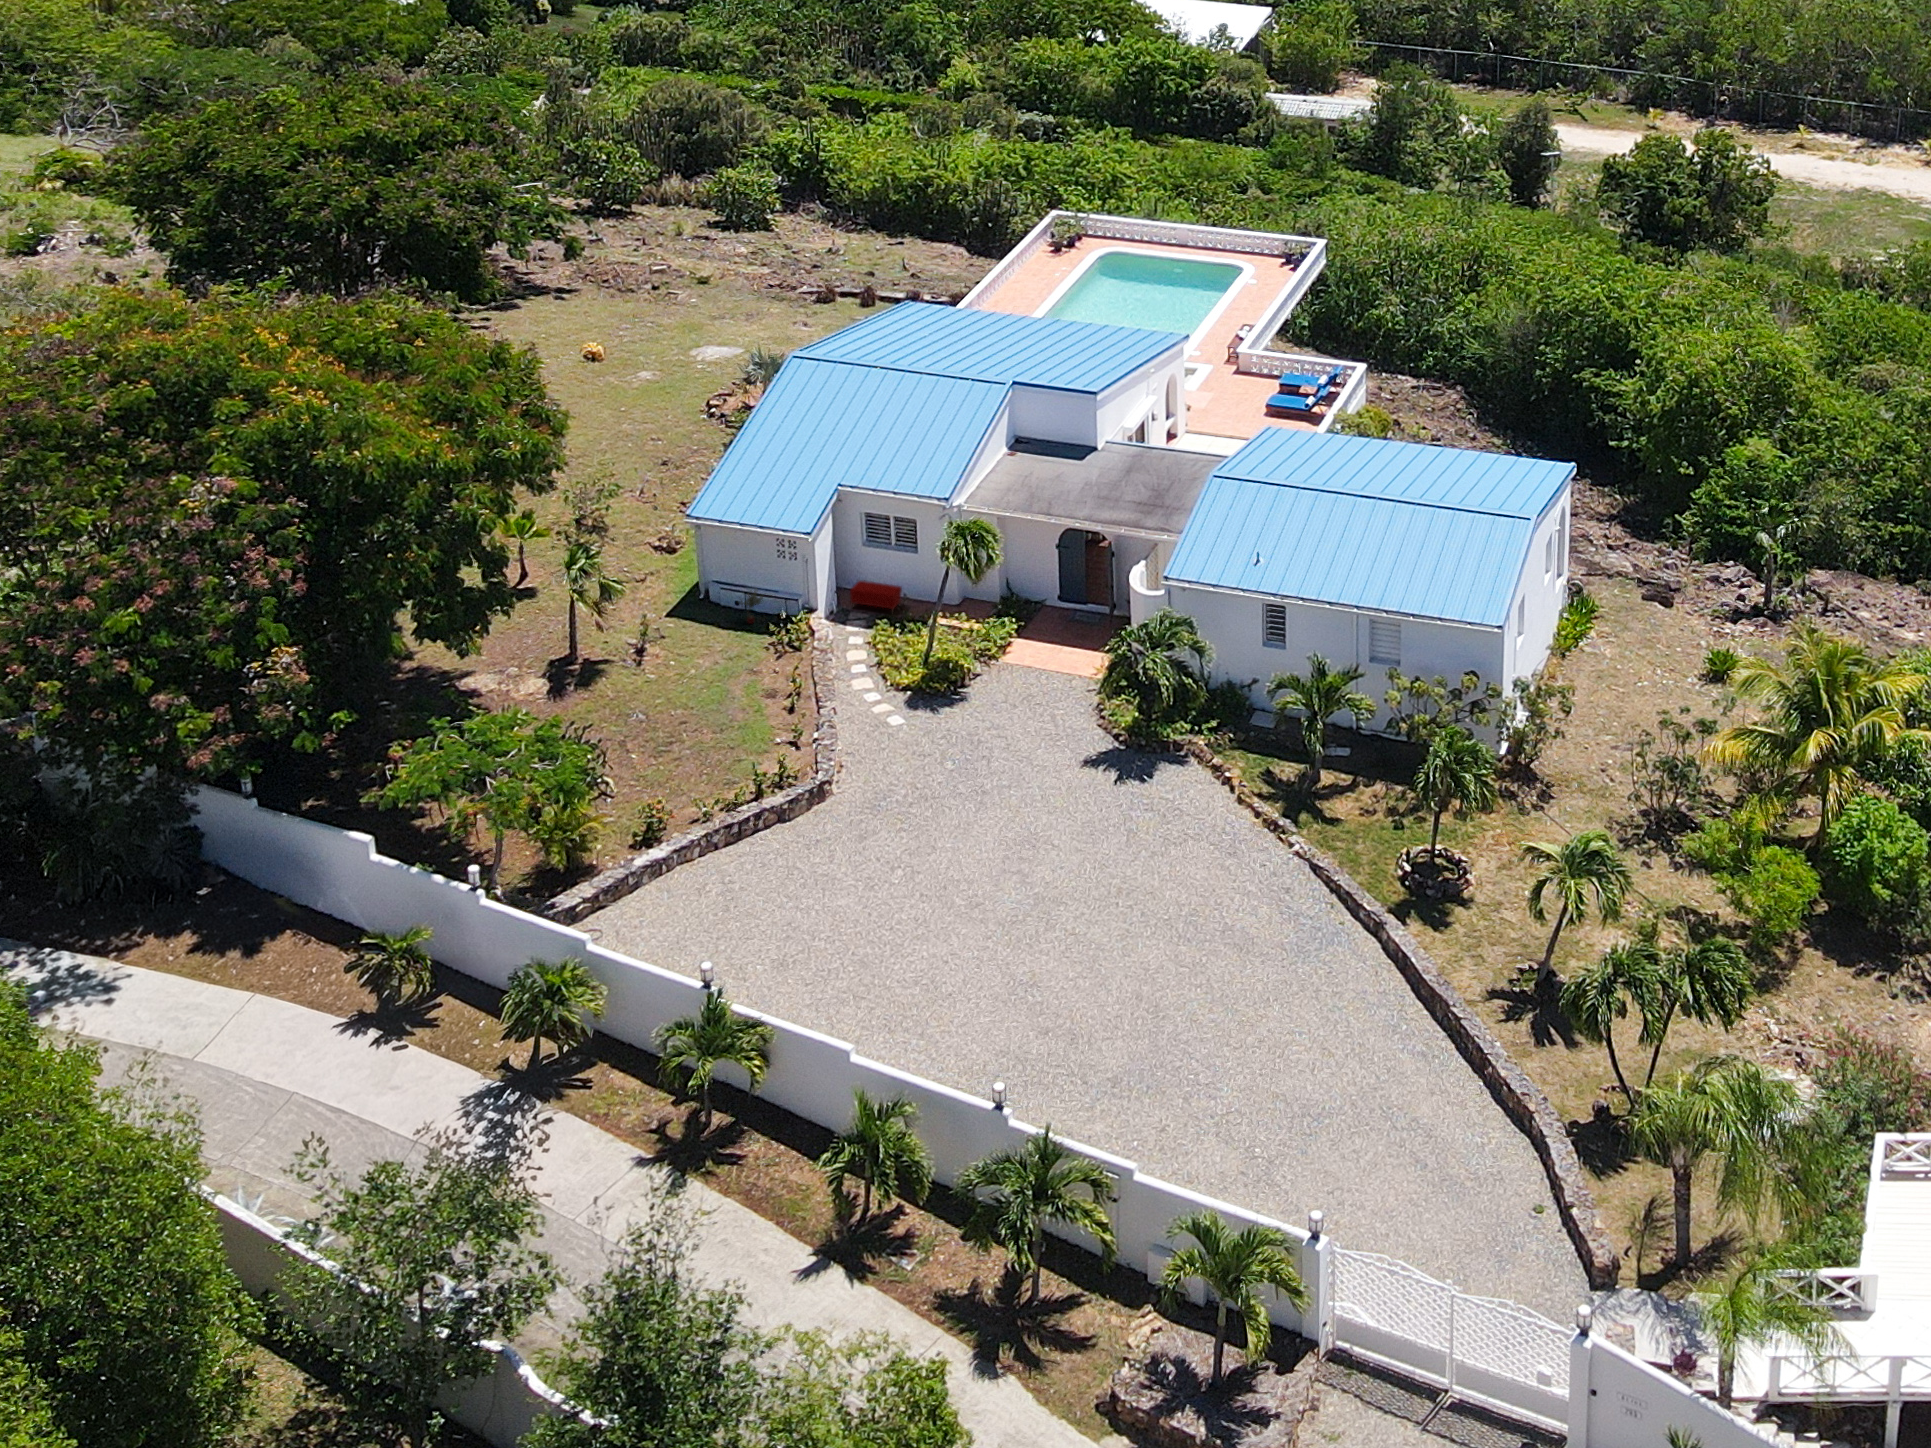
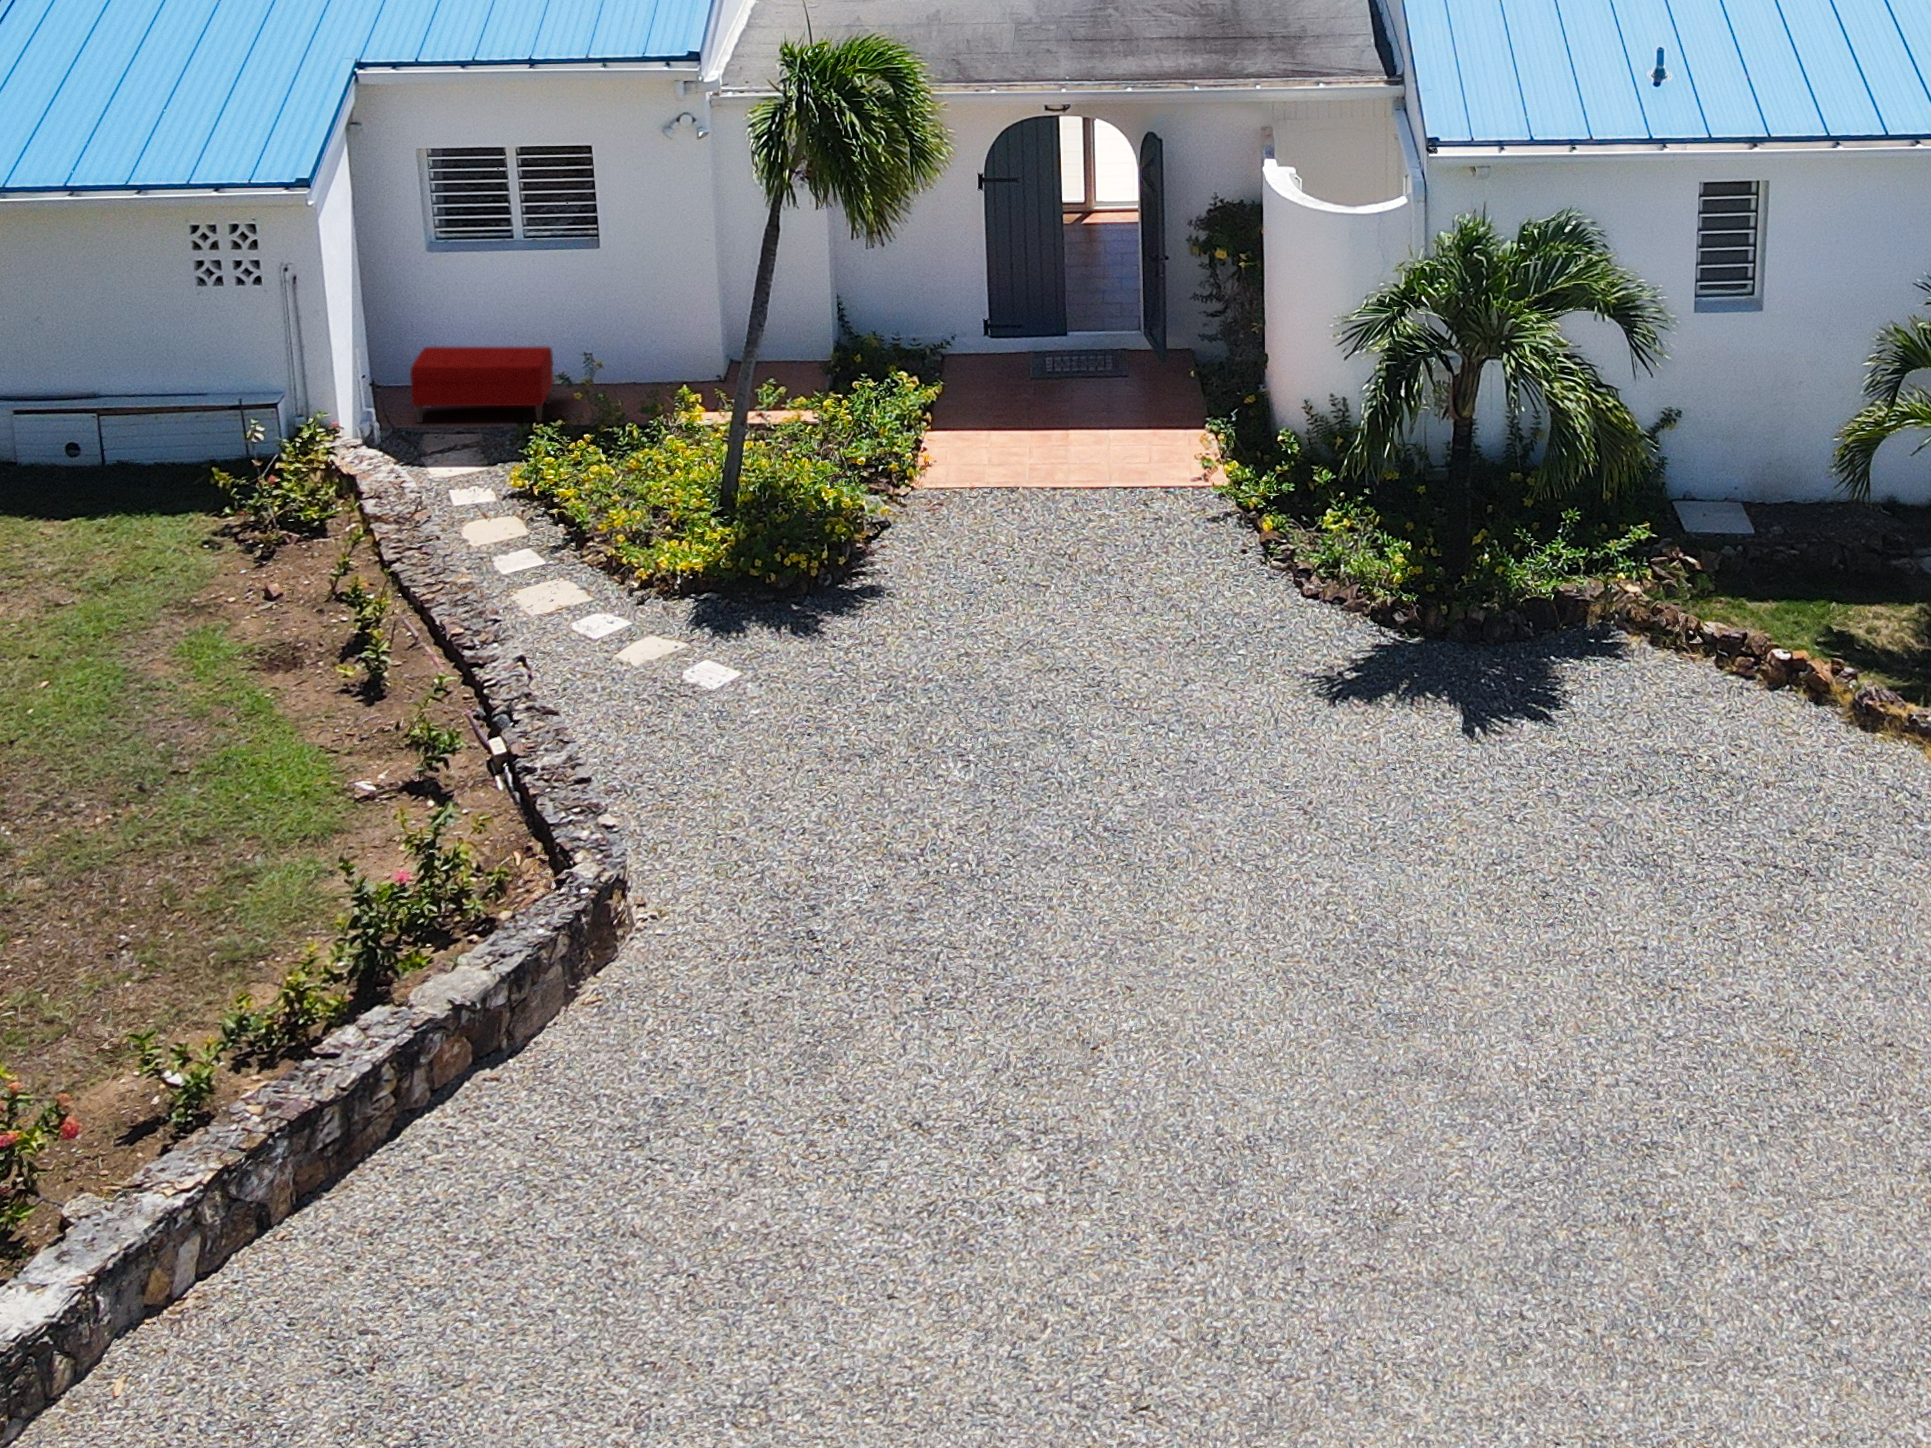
potted tree: present [739,591,763,624] -> none [76,377,170,488]

